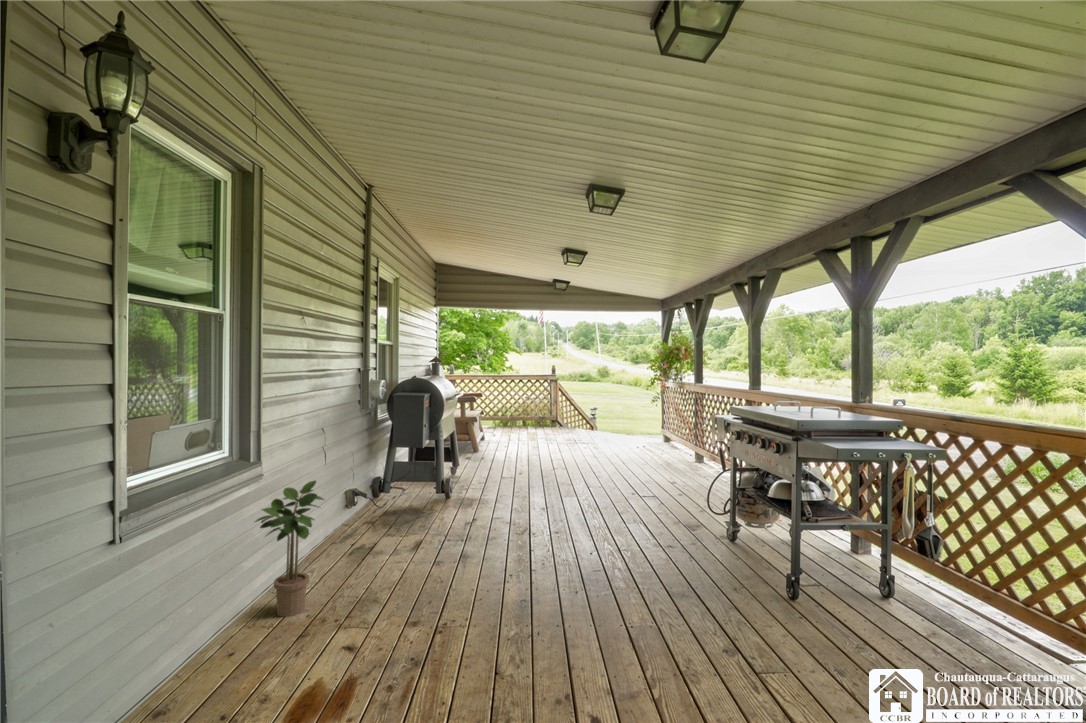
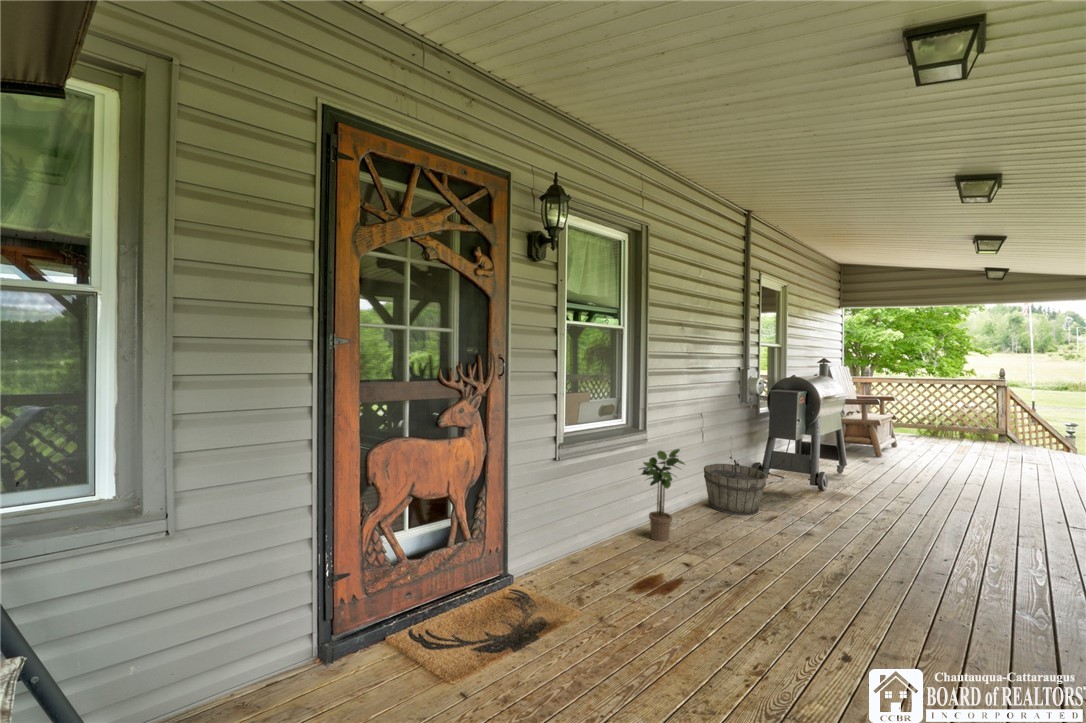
wooden bucket: none [331,478,405,548] -> present [704,457,767,516]

